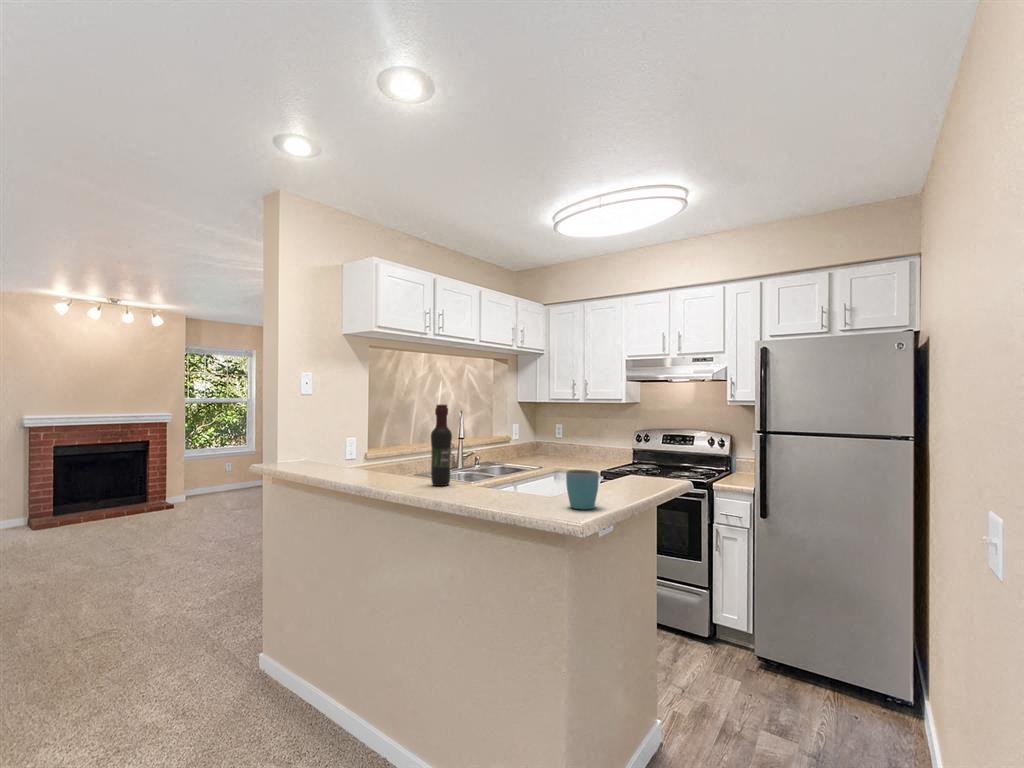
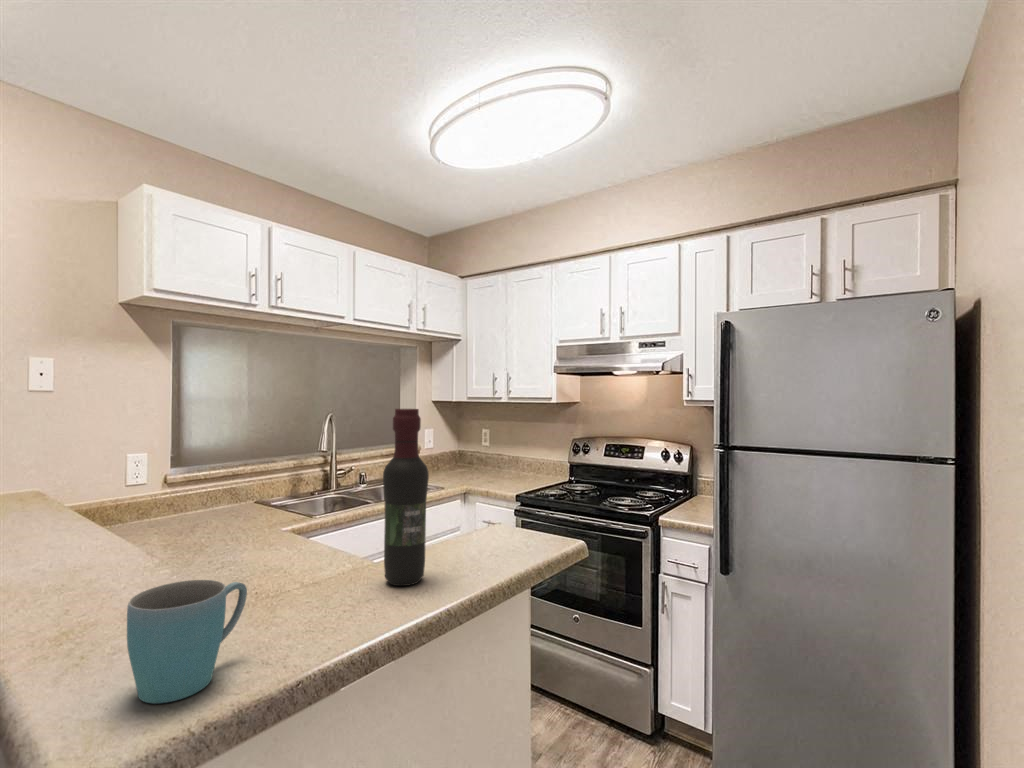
wine bottle: present [431,405,452,486] -> present [383,409,429,586]

